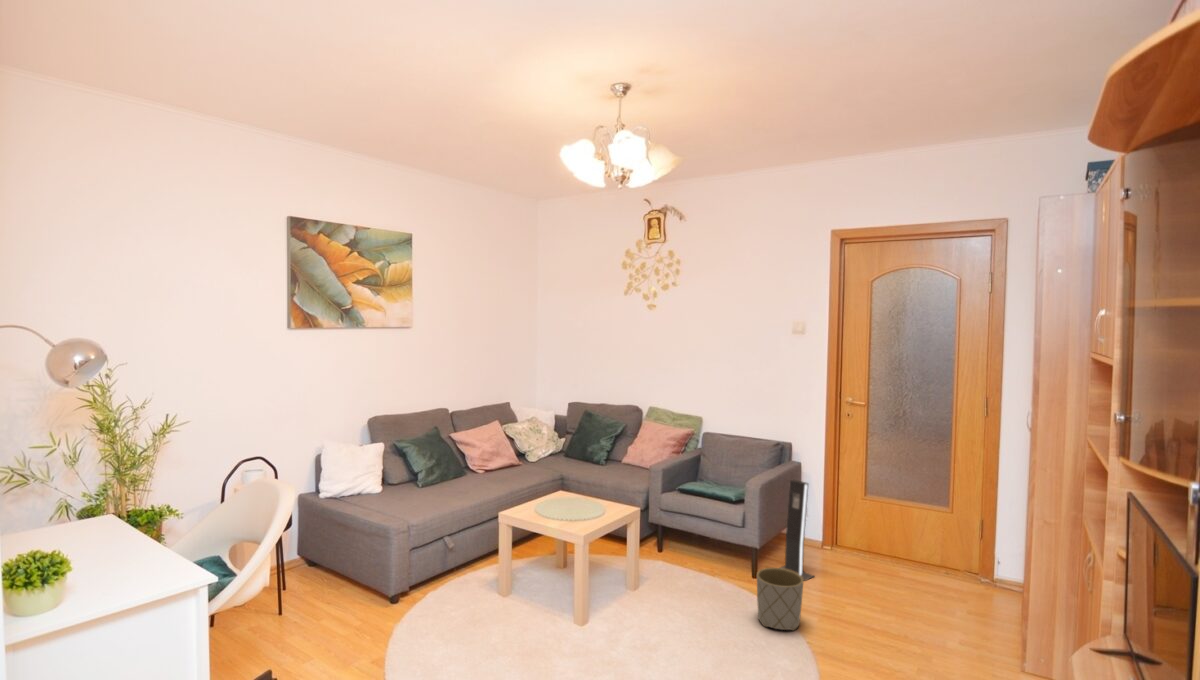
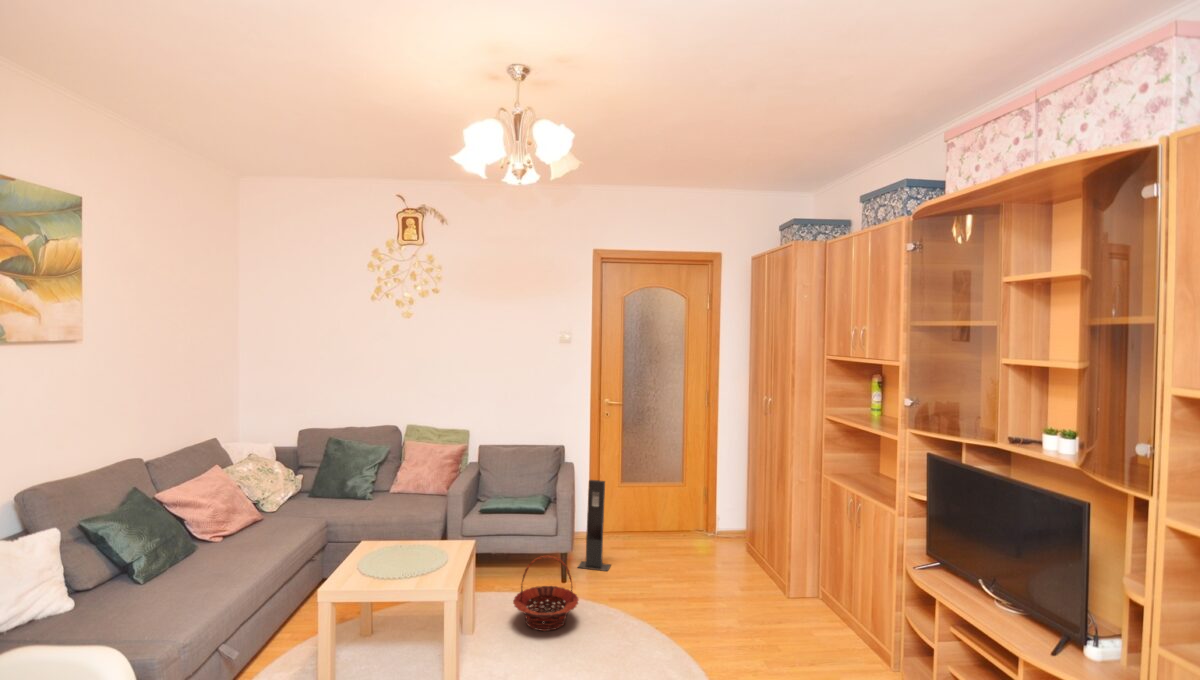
basket: none [664,538,729,612] -> present [513,556,579,631]
planter: present [757,568,803,631] -> none [606,563,648,622]

